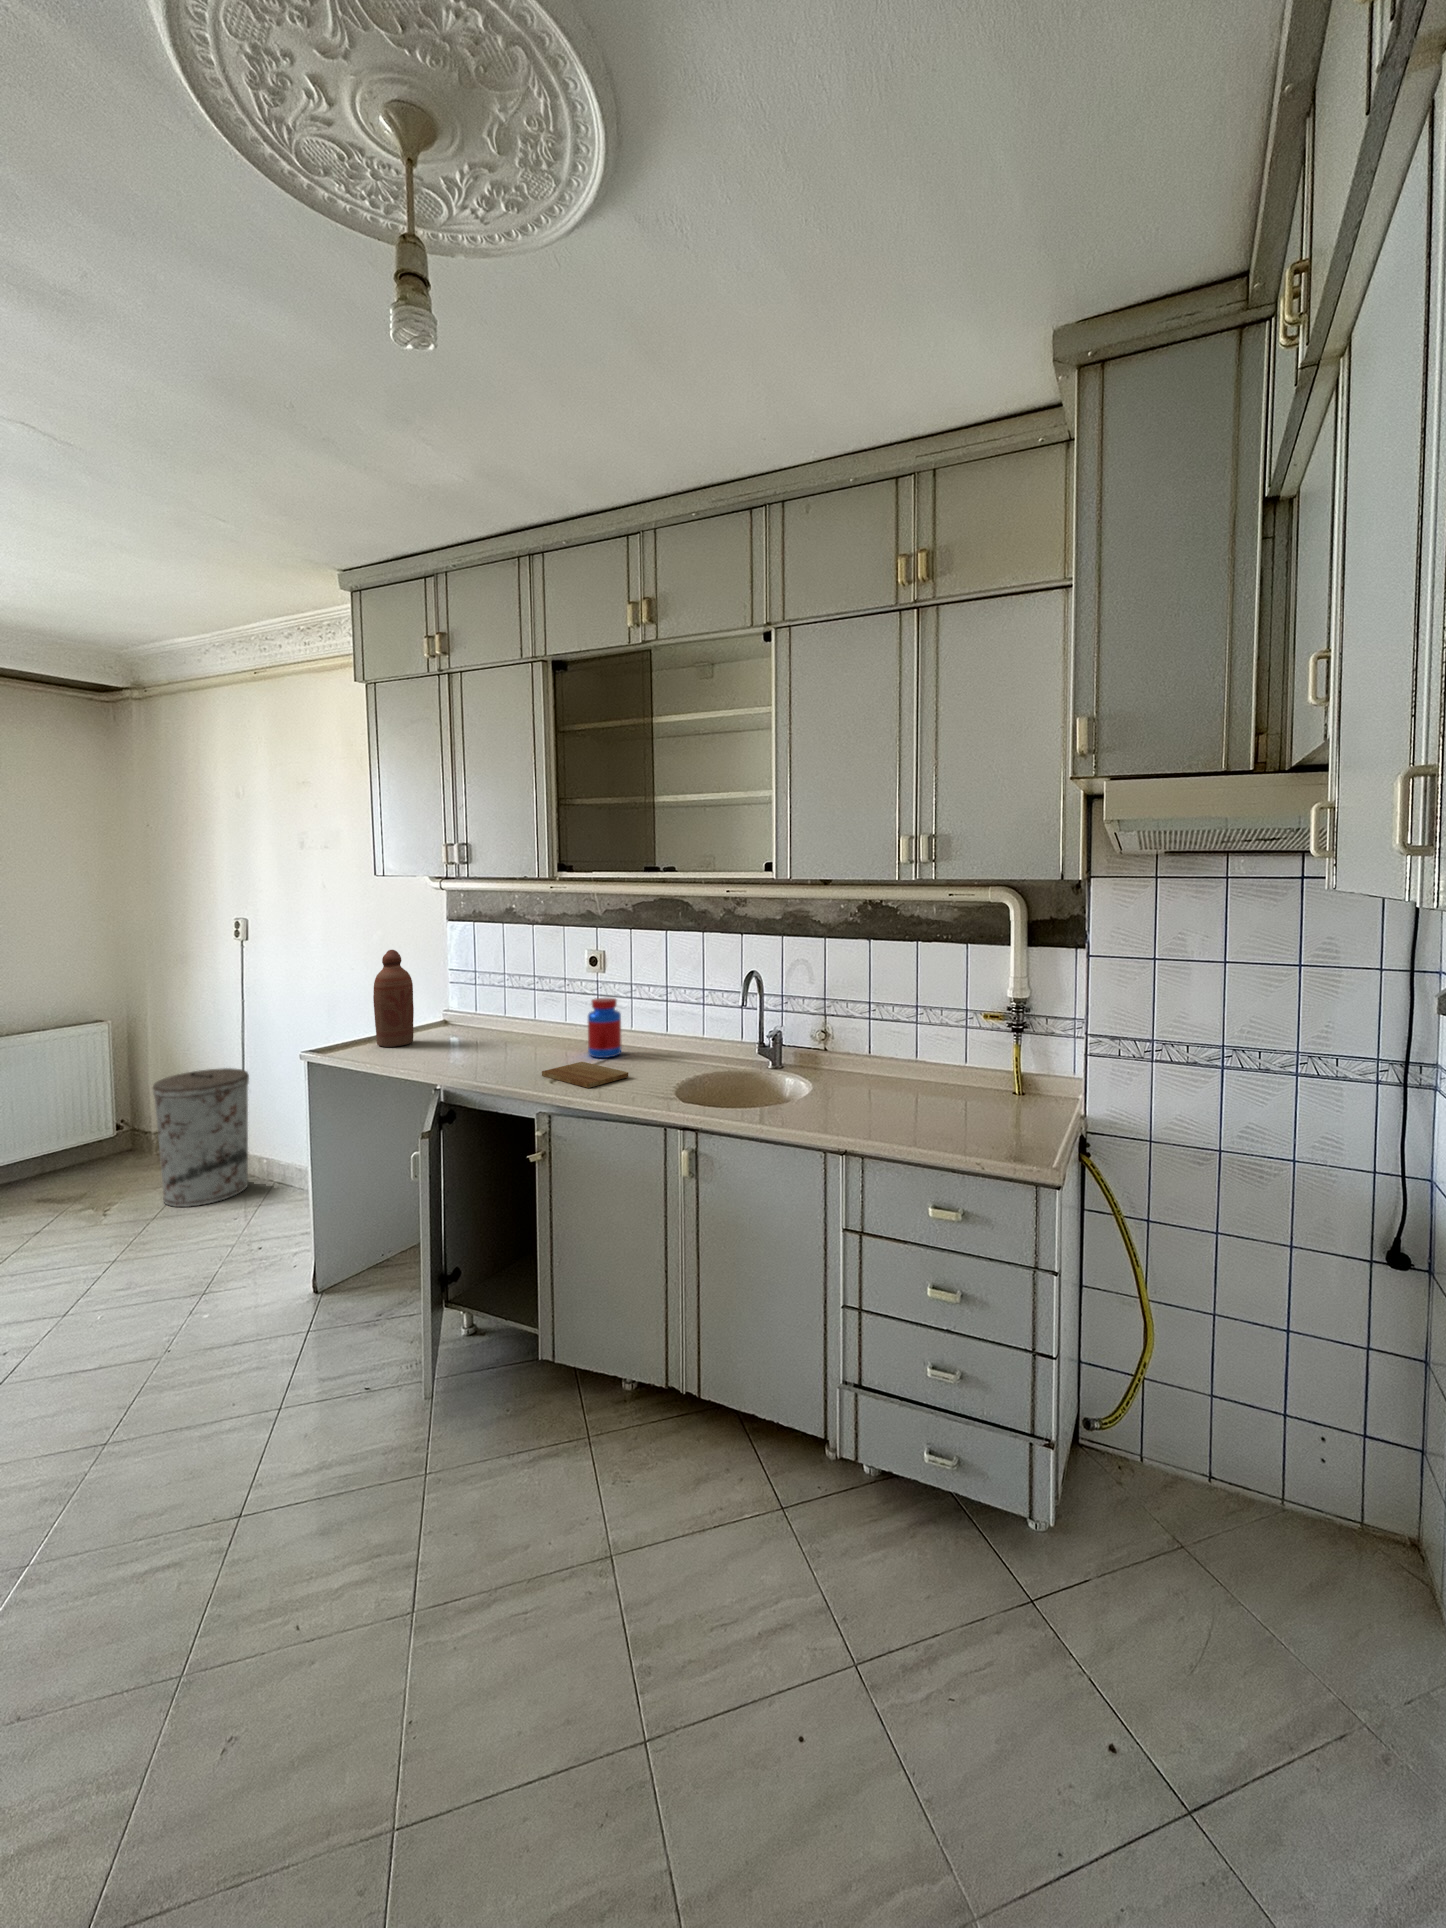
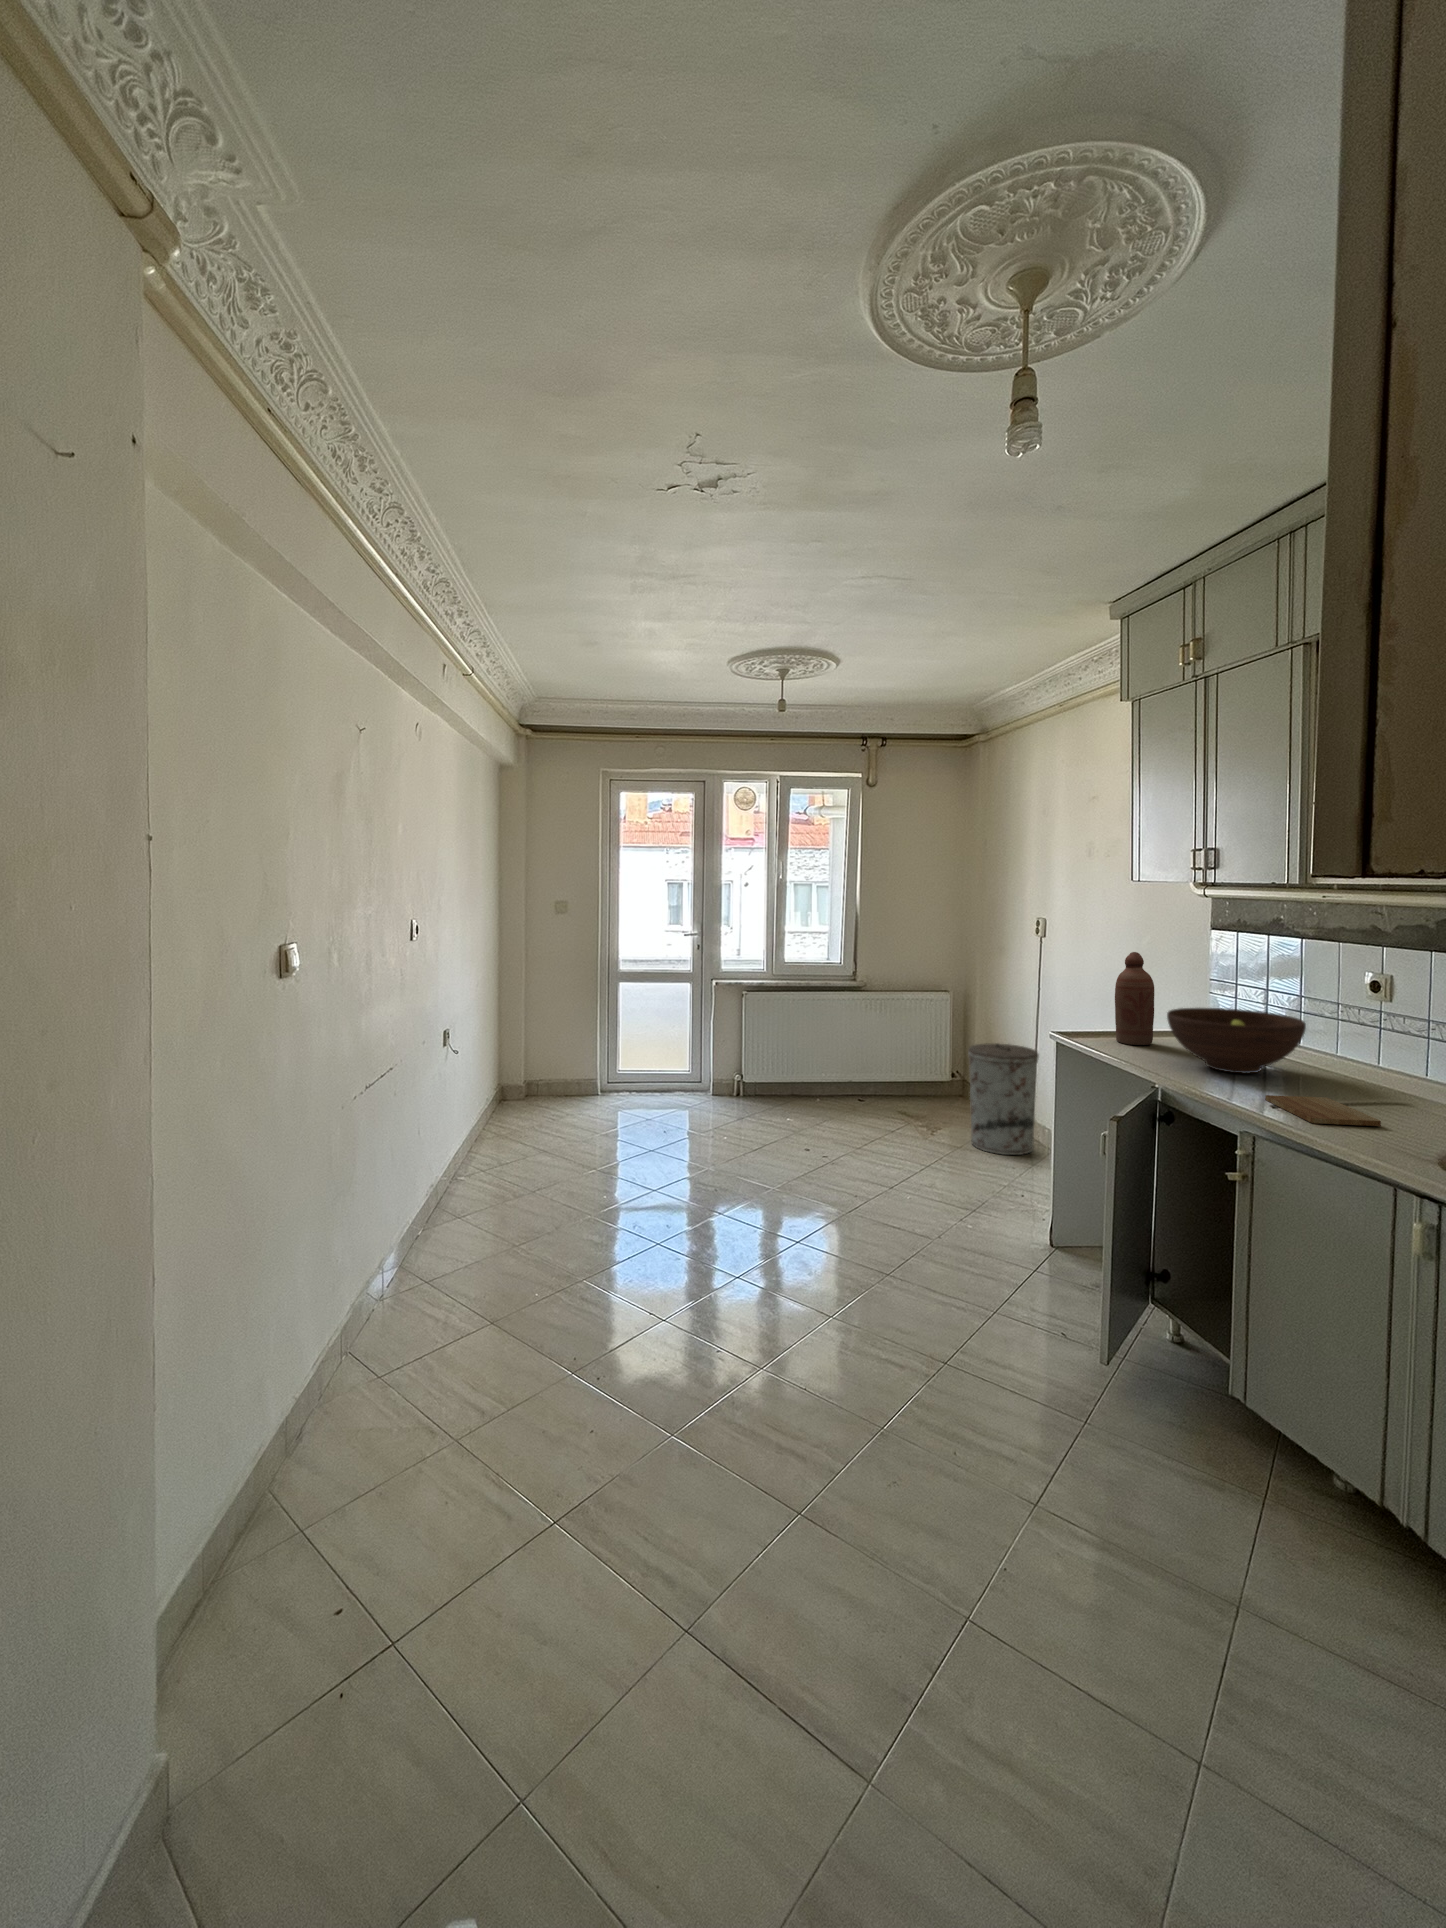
fruit bowl: none [438,994,552,1056] -> present [1167,1008,1306,1073]
jar: present [588,998,622,1058] -> none [1347,1030,1400,1104]

